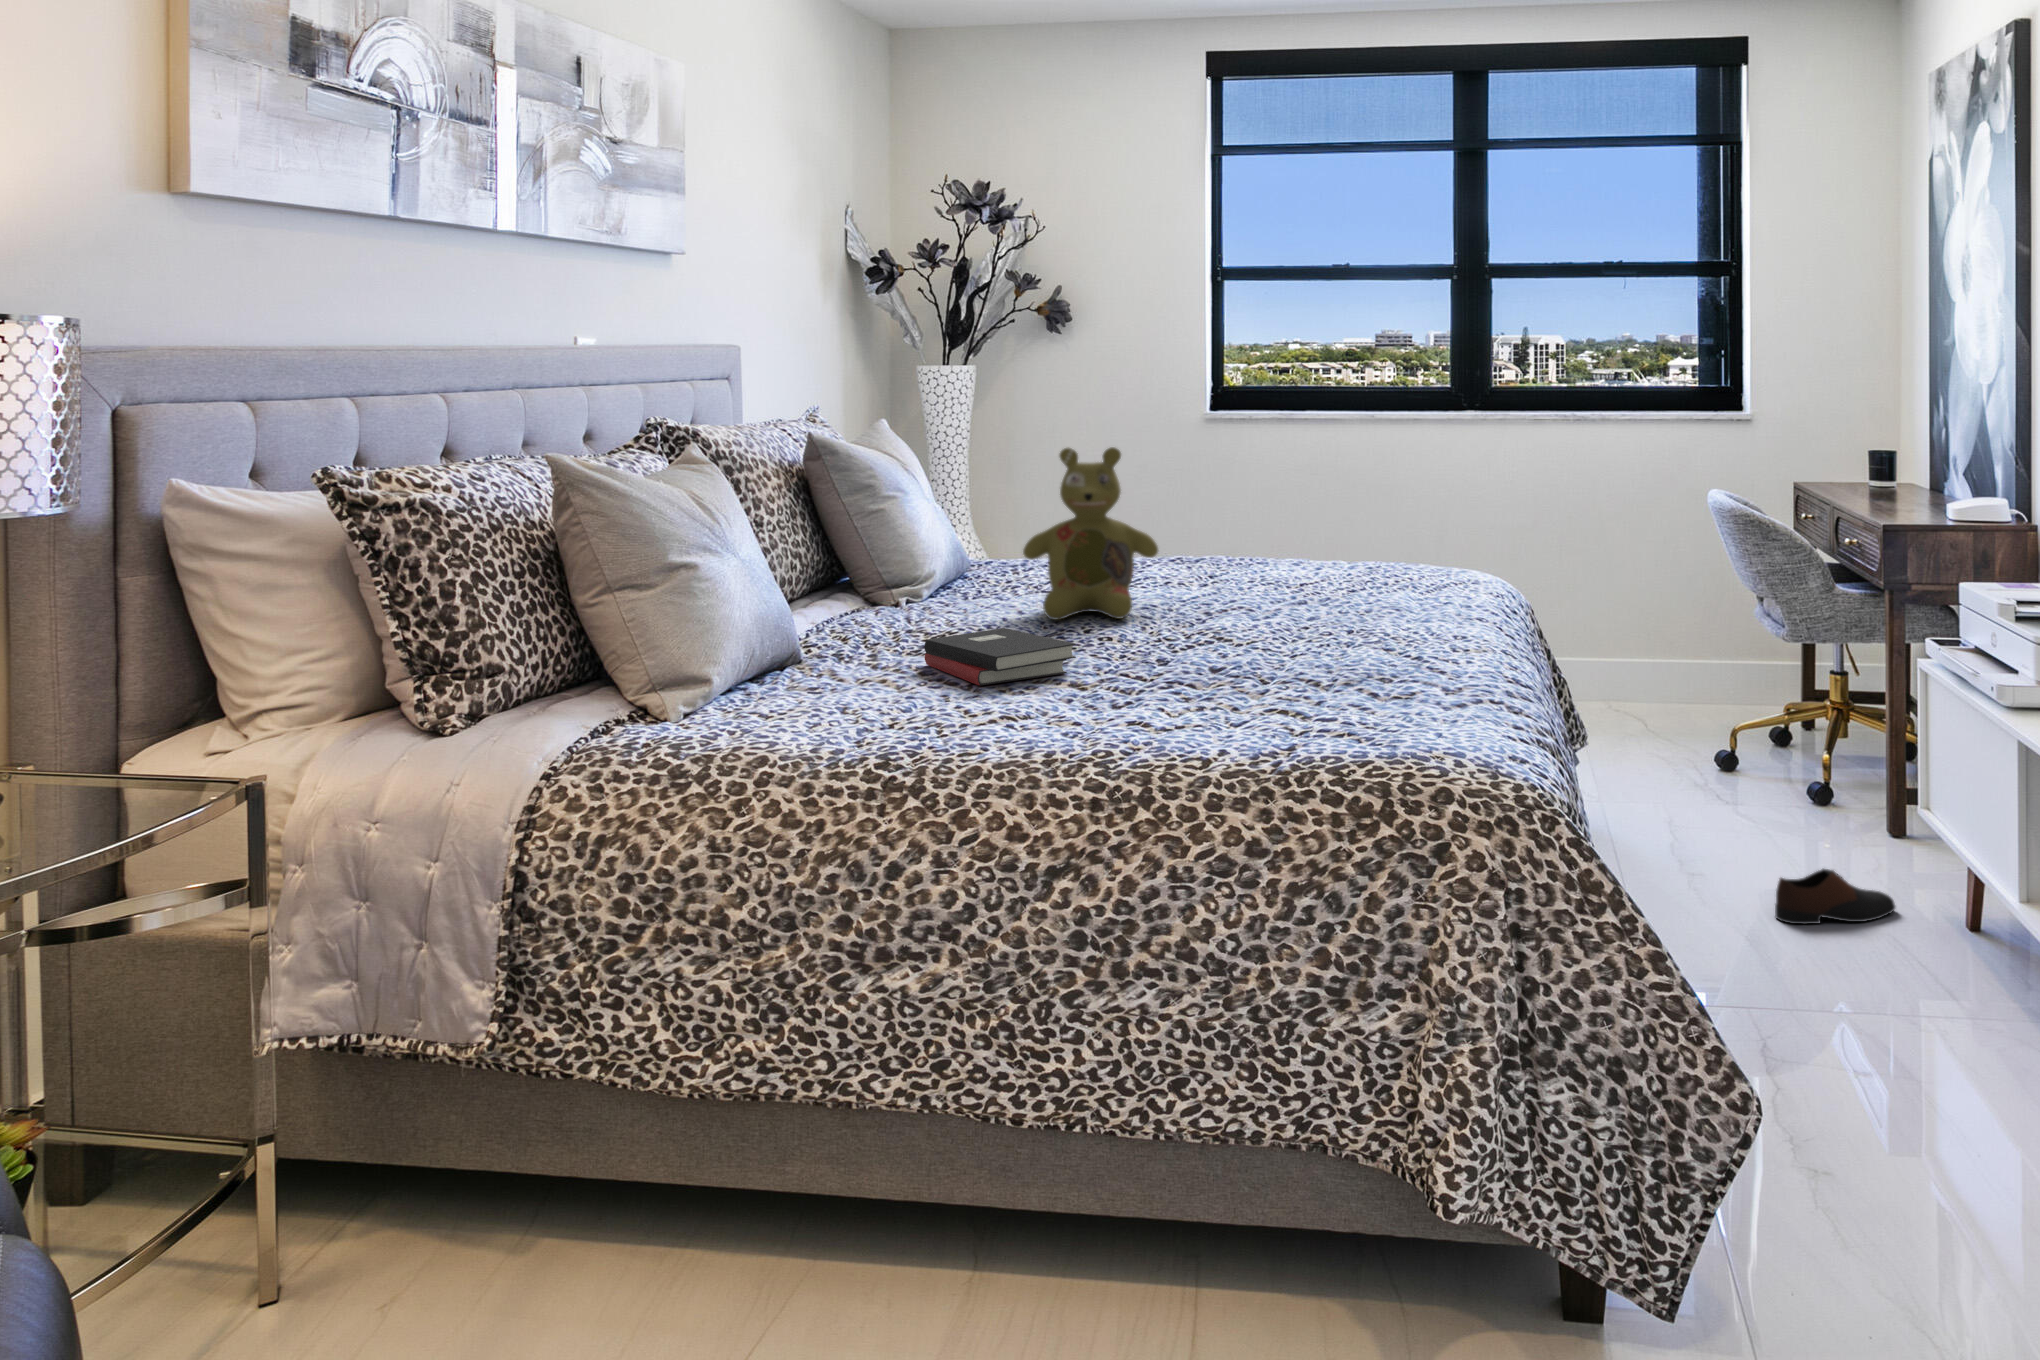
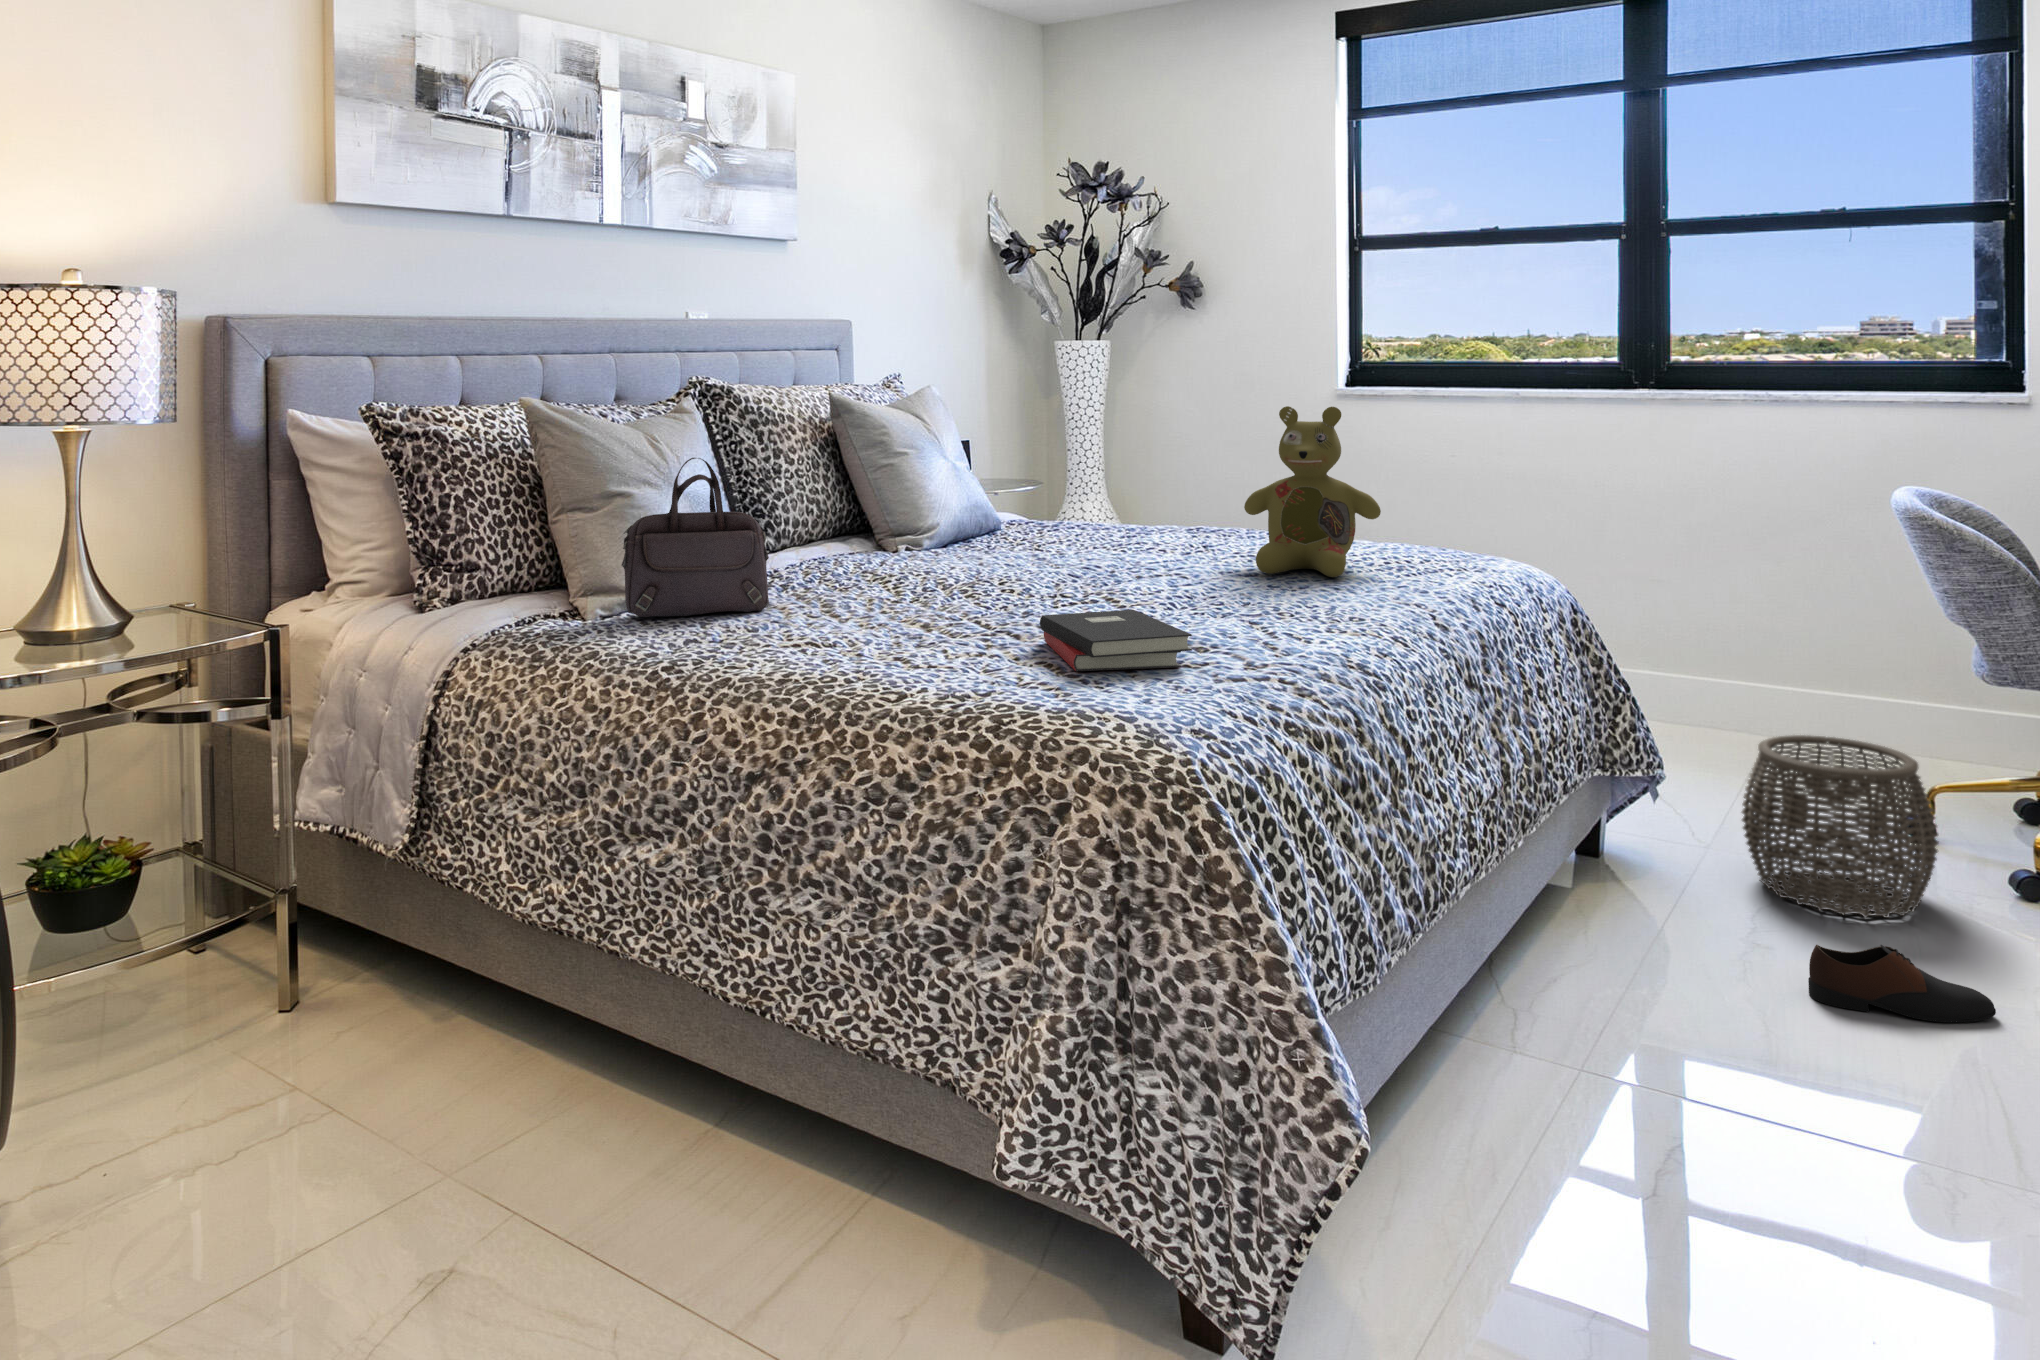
stuffed bear: present [1023,447,1158,620] -> present [1244,406,1381,577]
handbag: none [726,518,891,711] -> present [622,458,769,617]
hardback book: present [924,628,1076,686] -> present [1040,610,1192,671]
woven basket: none [1666,706,1810,852] -> present [1742,735,1938,918]

